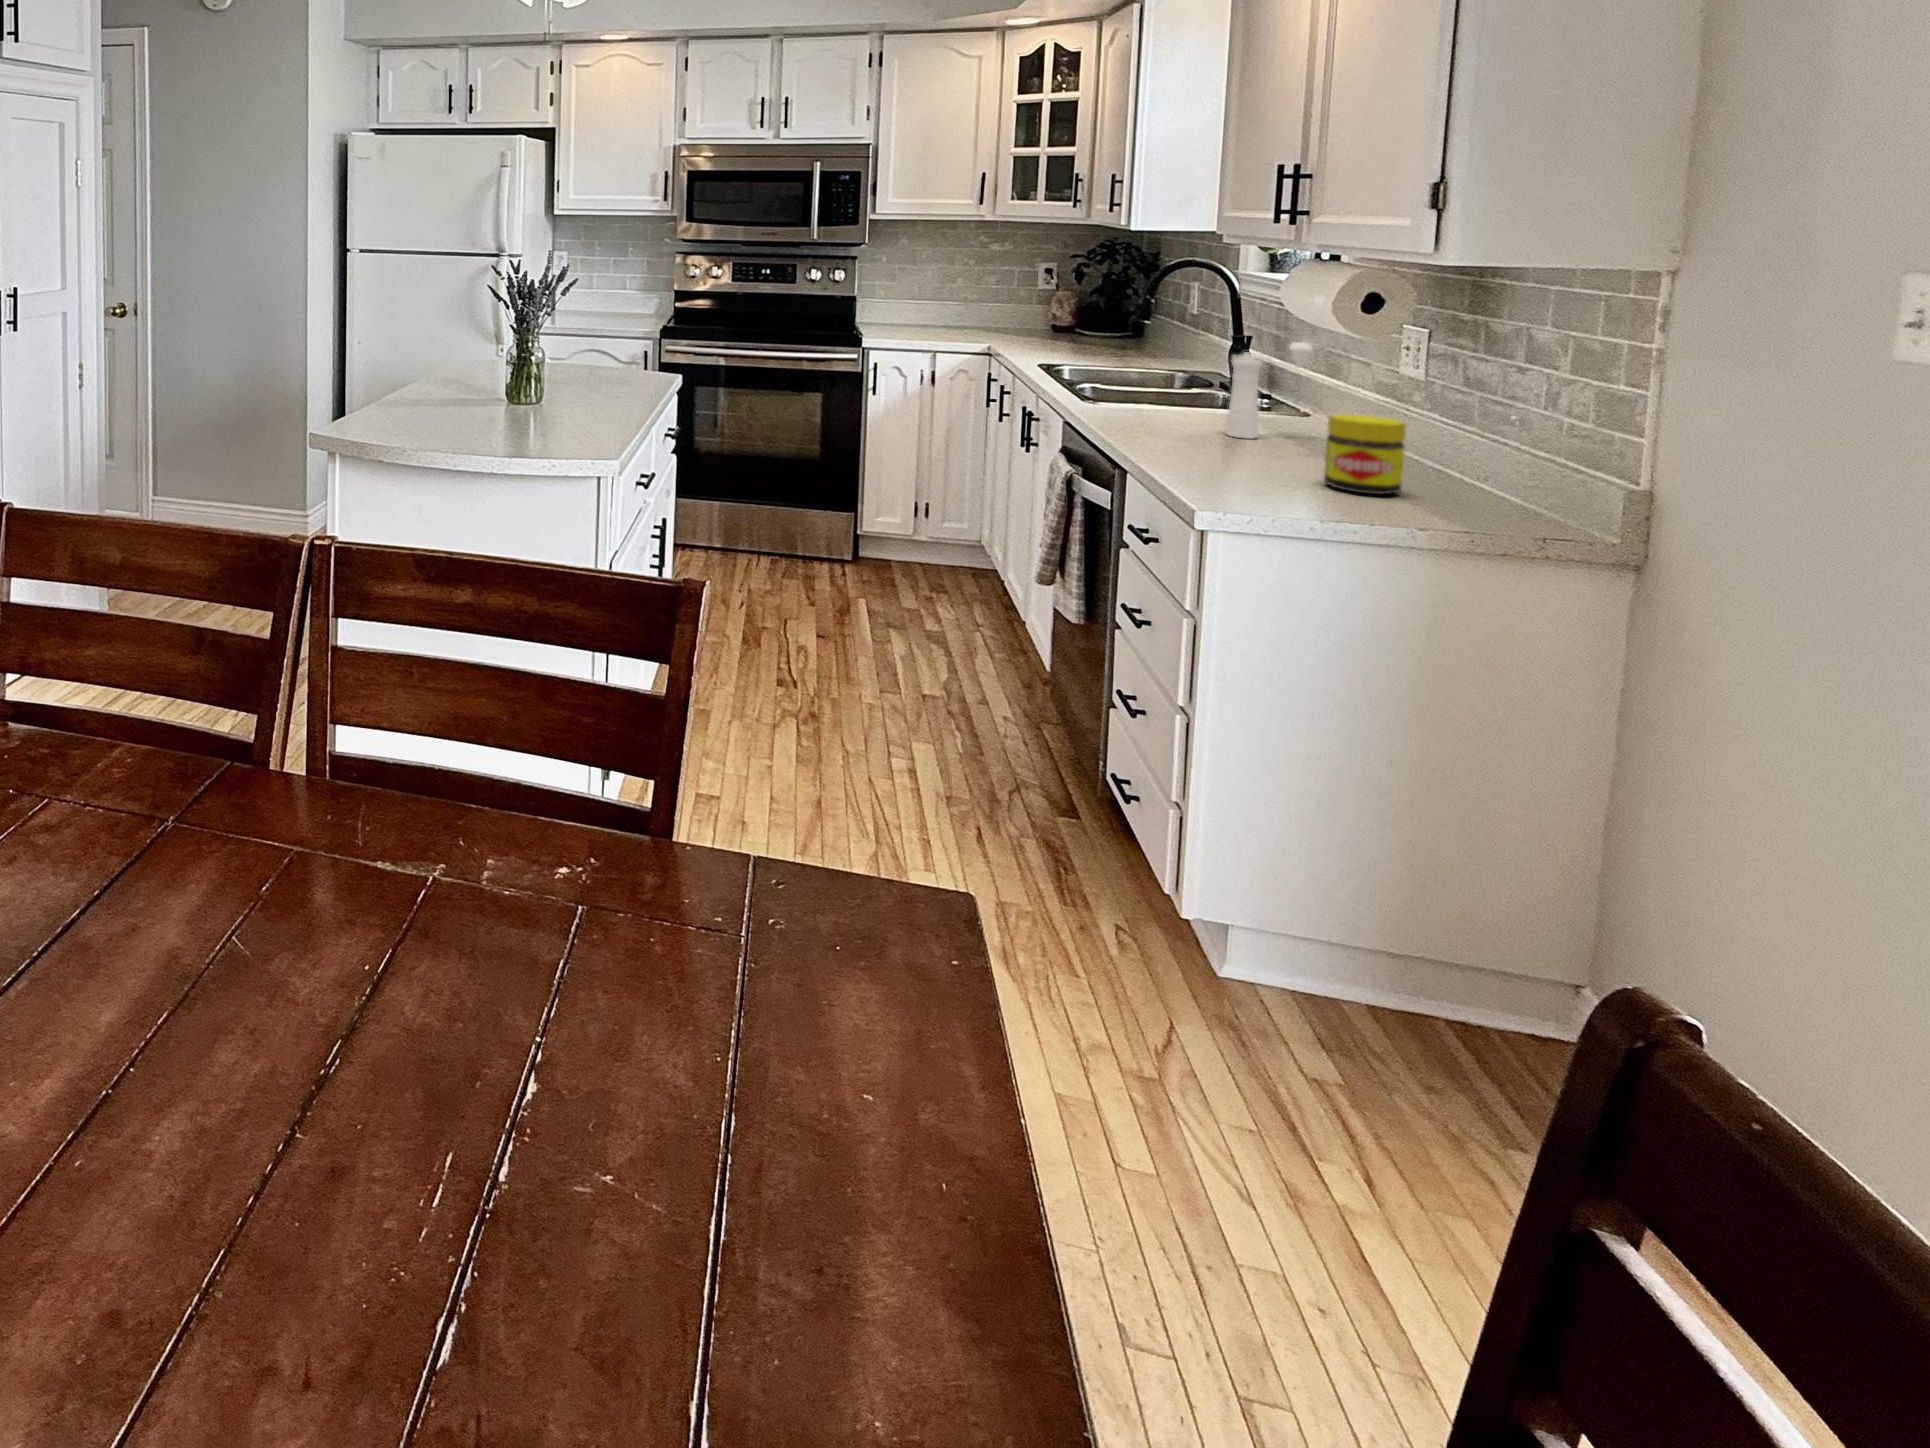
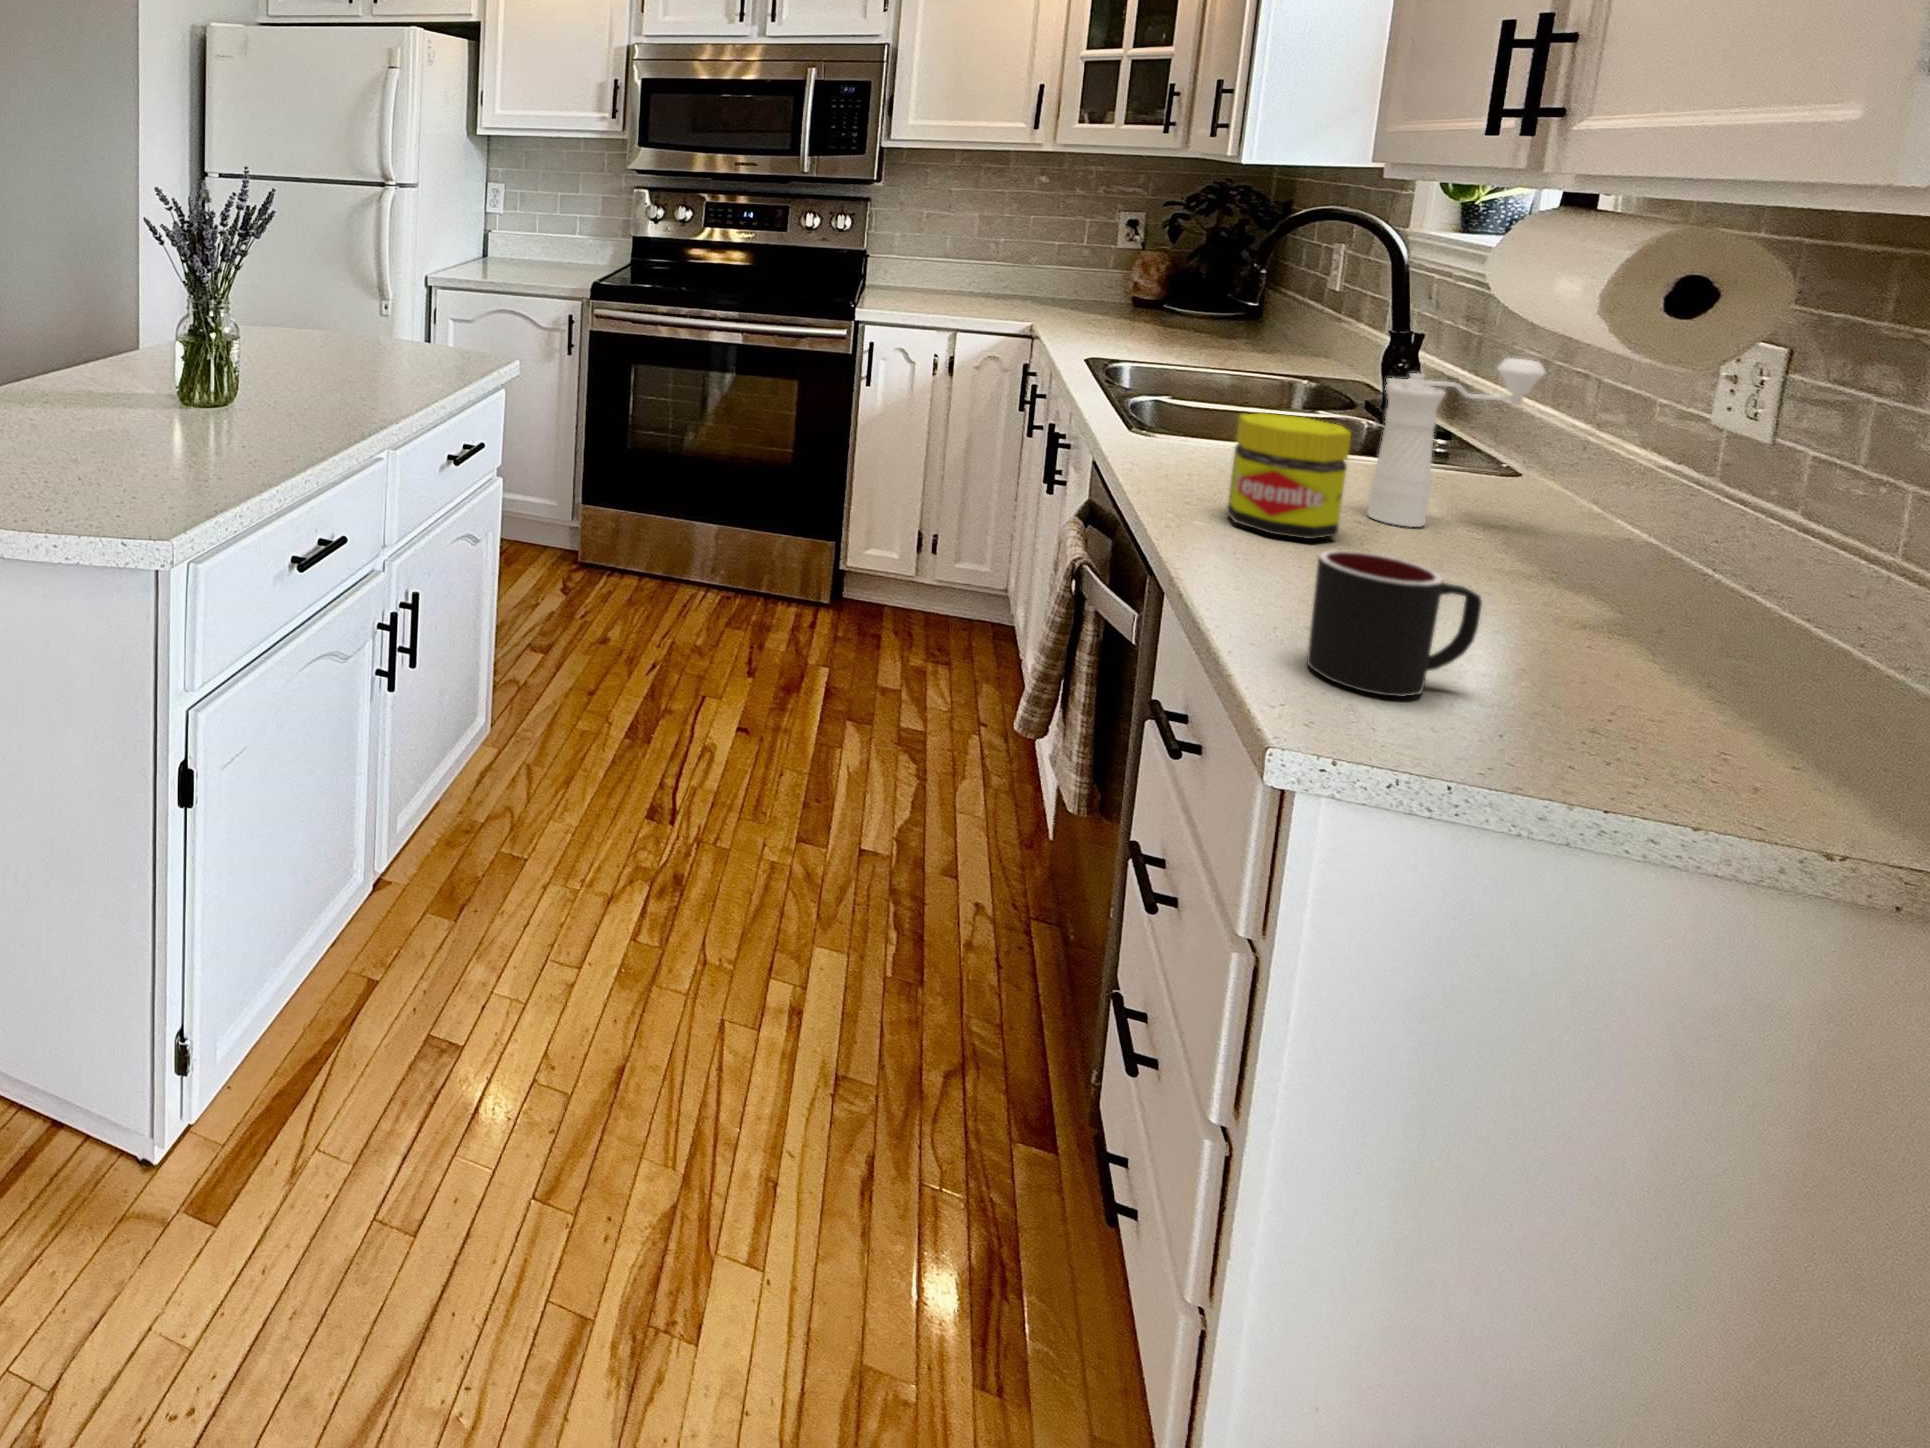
jar: present [1324,414,1406,494] -> present [1227,413,1351,539]
mug: none [1206,430,1282,494] -> present [1307,550,1482,697]

